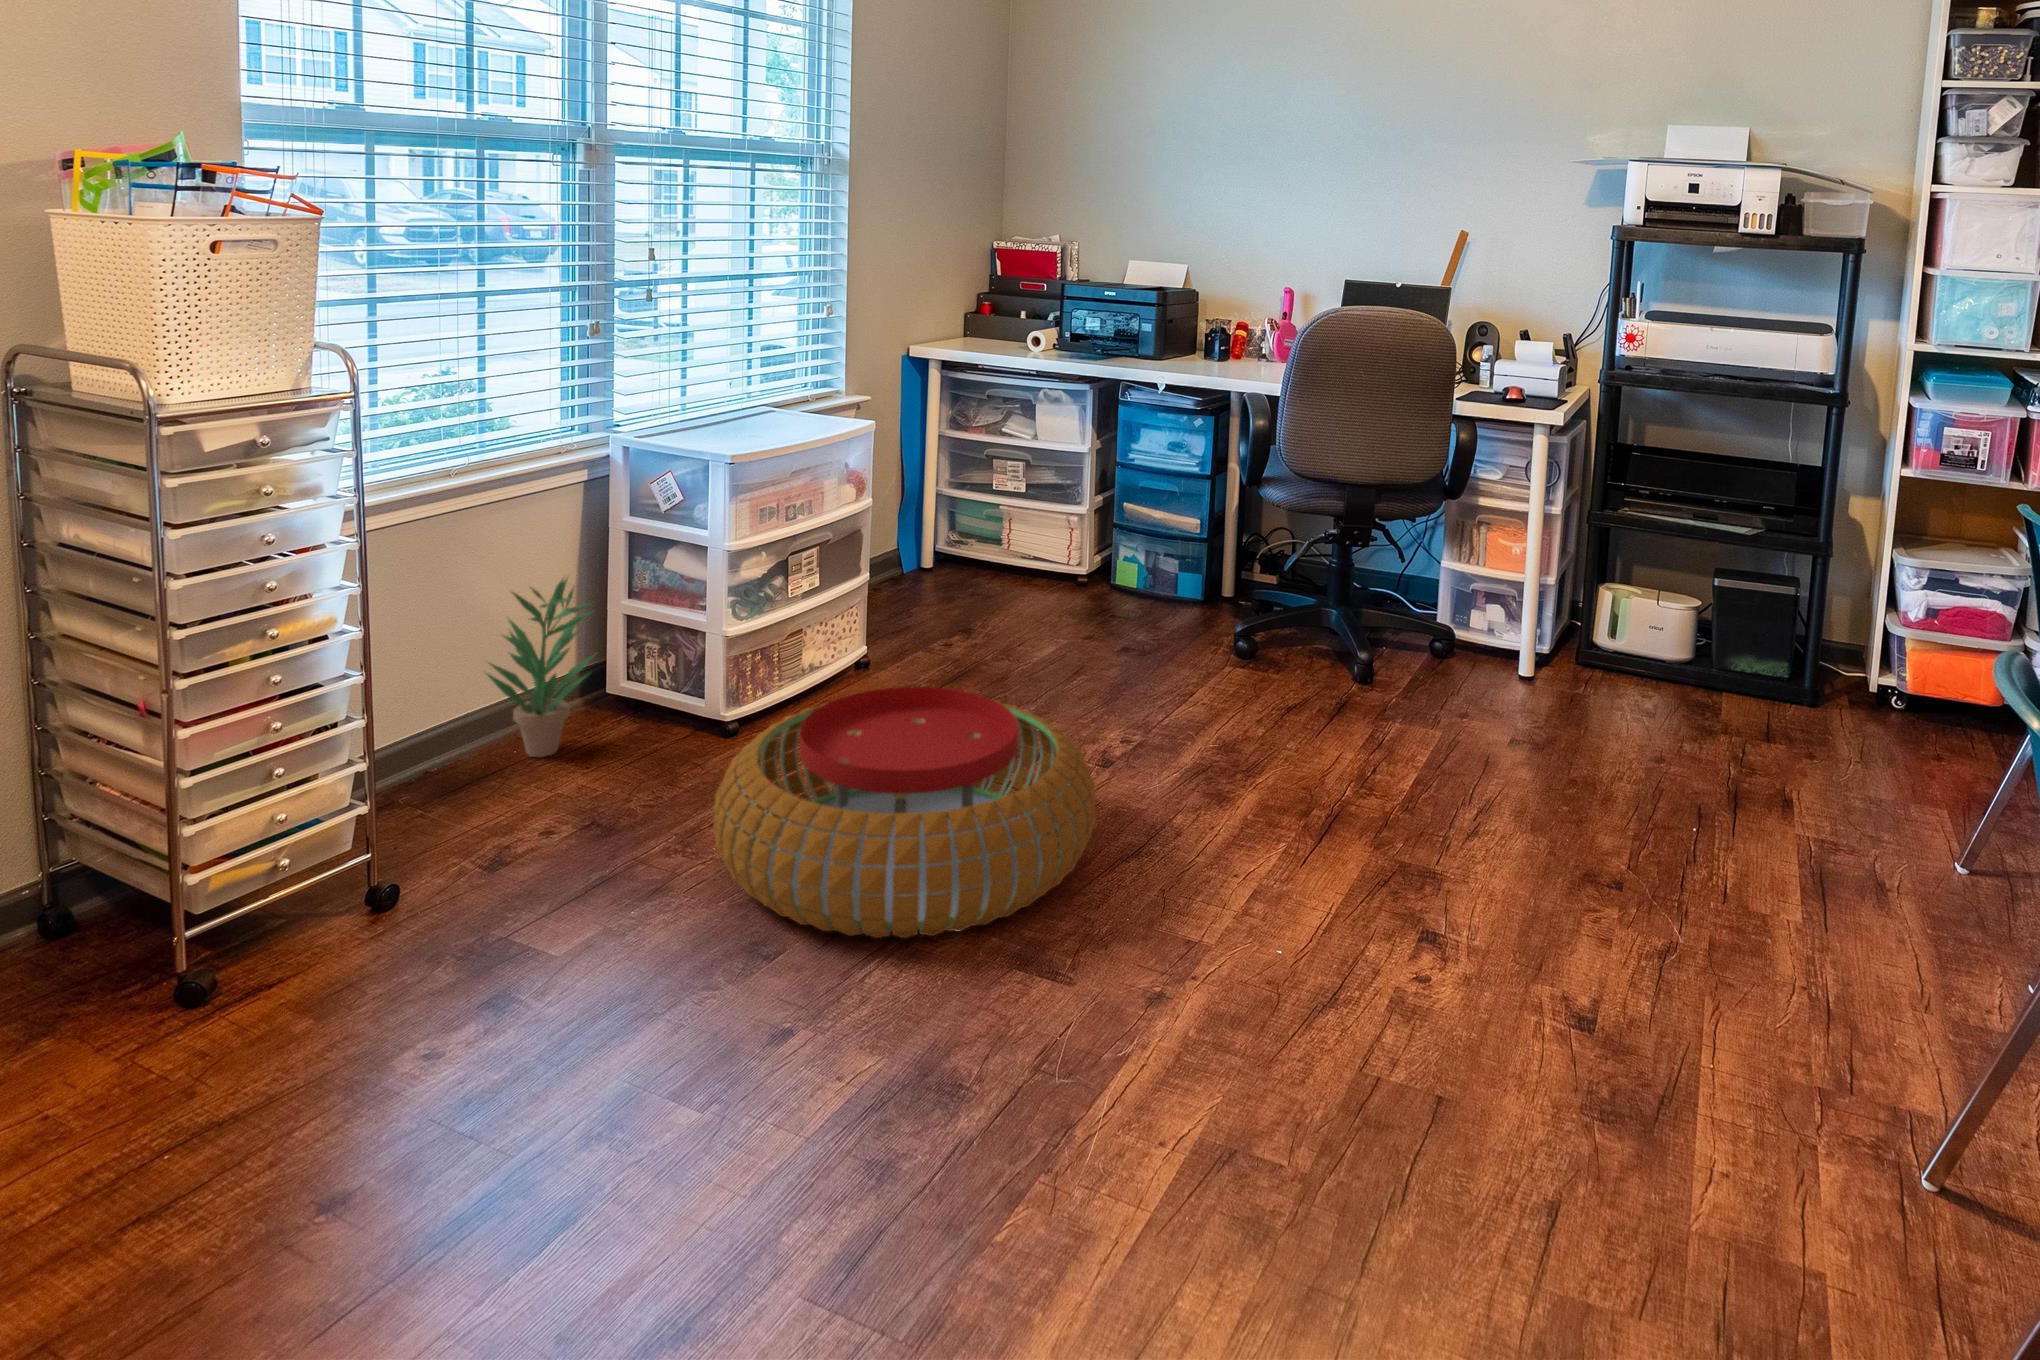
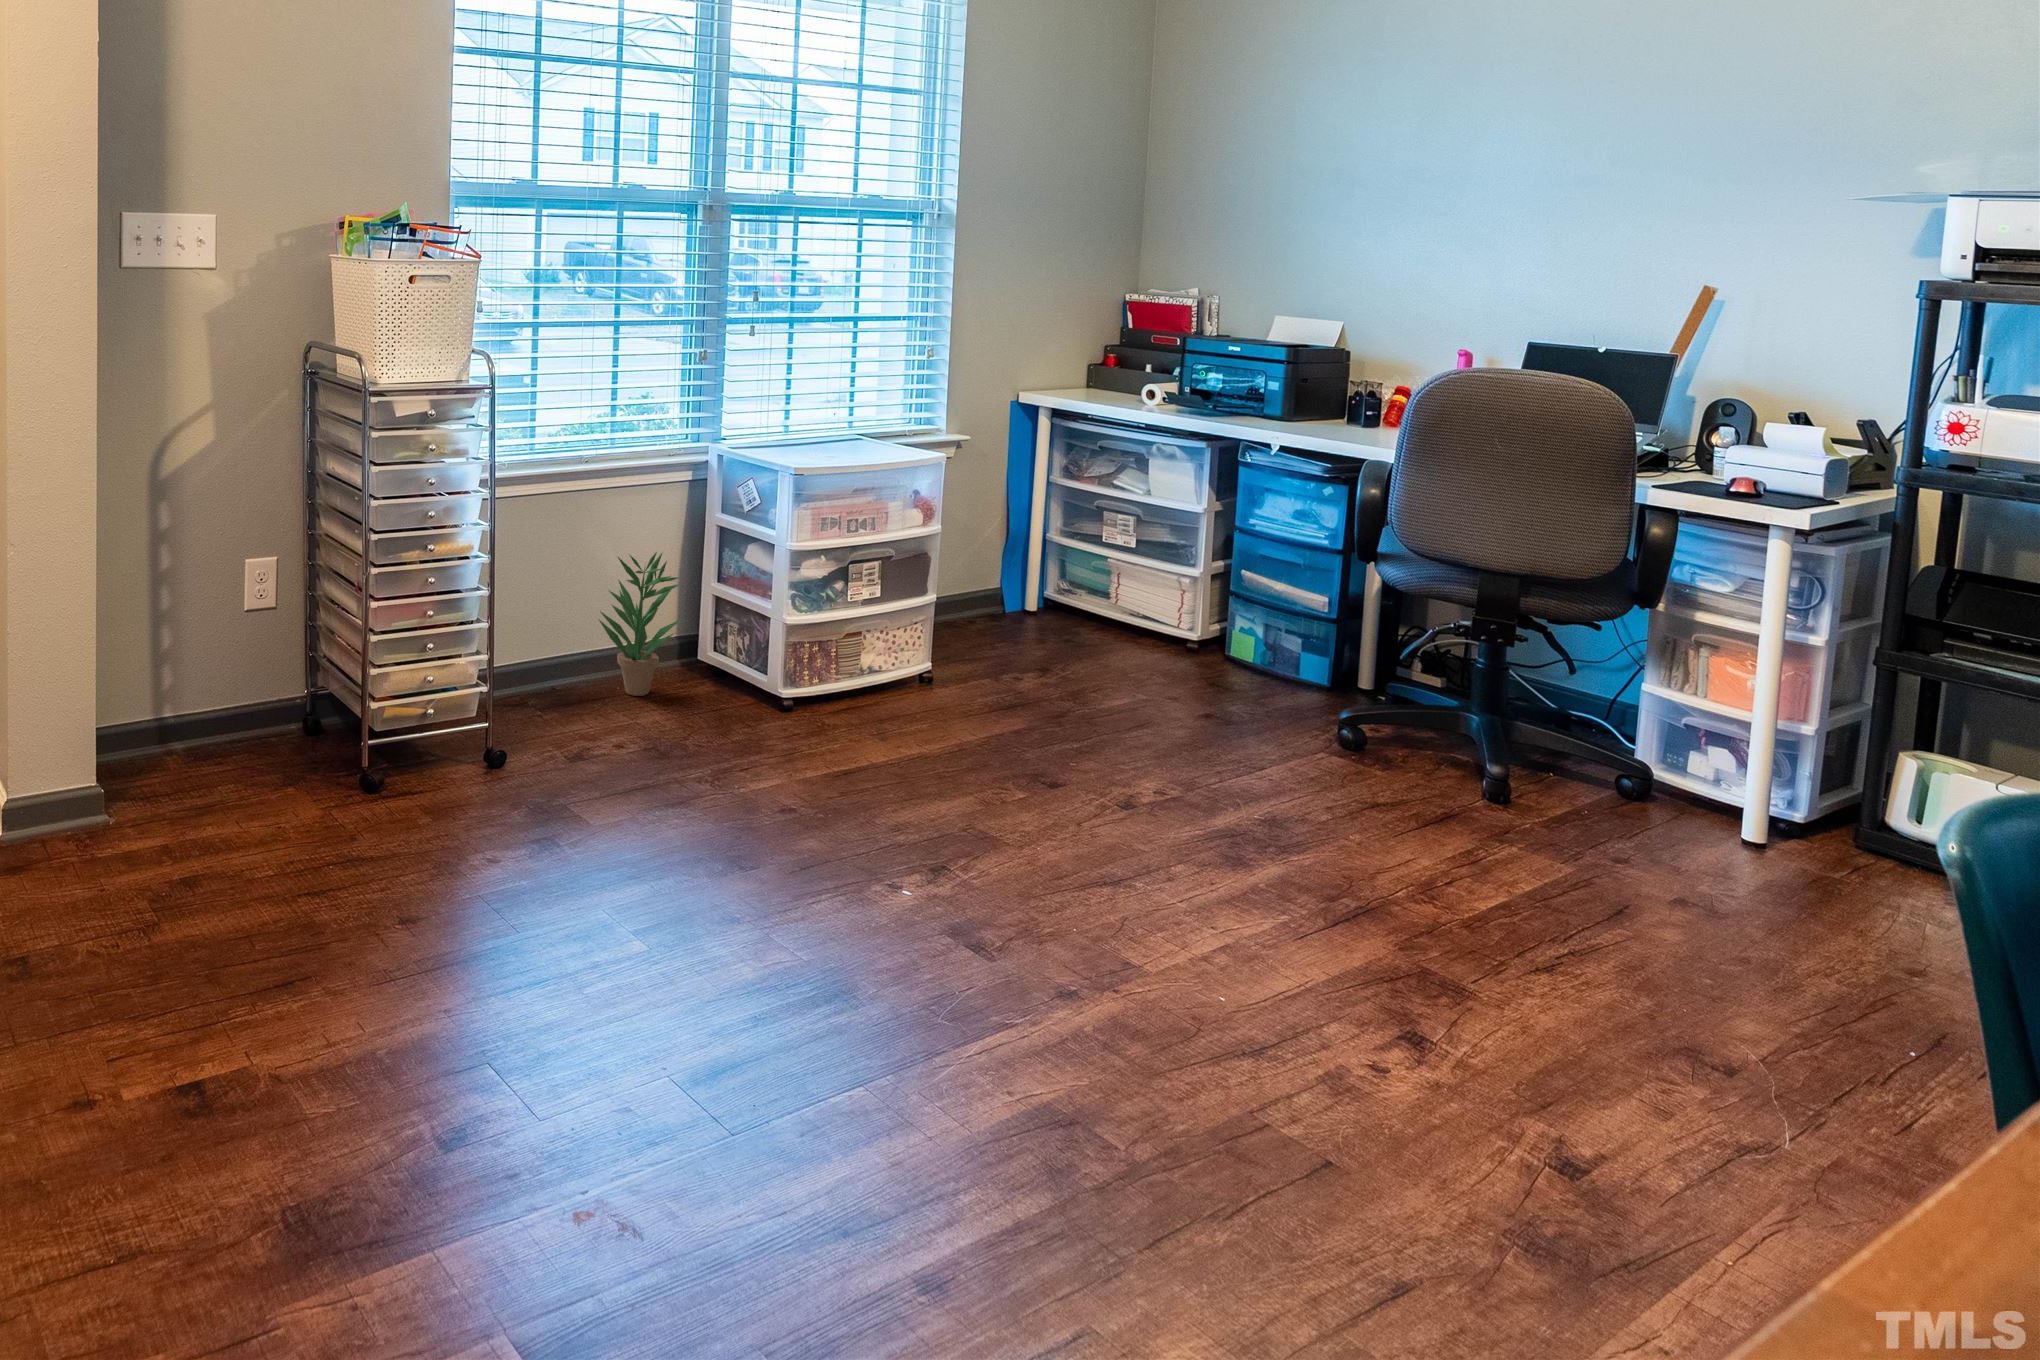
pouf: present [713,687,1096,938] -> none [725,681,1074,895]

